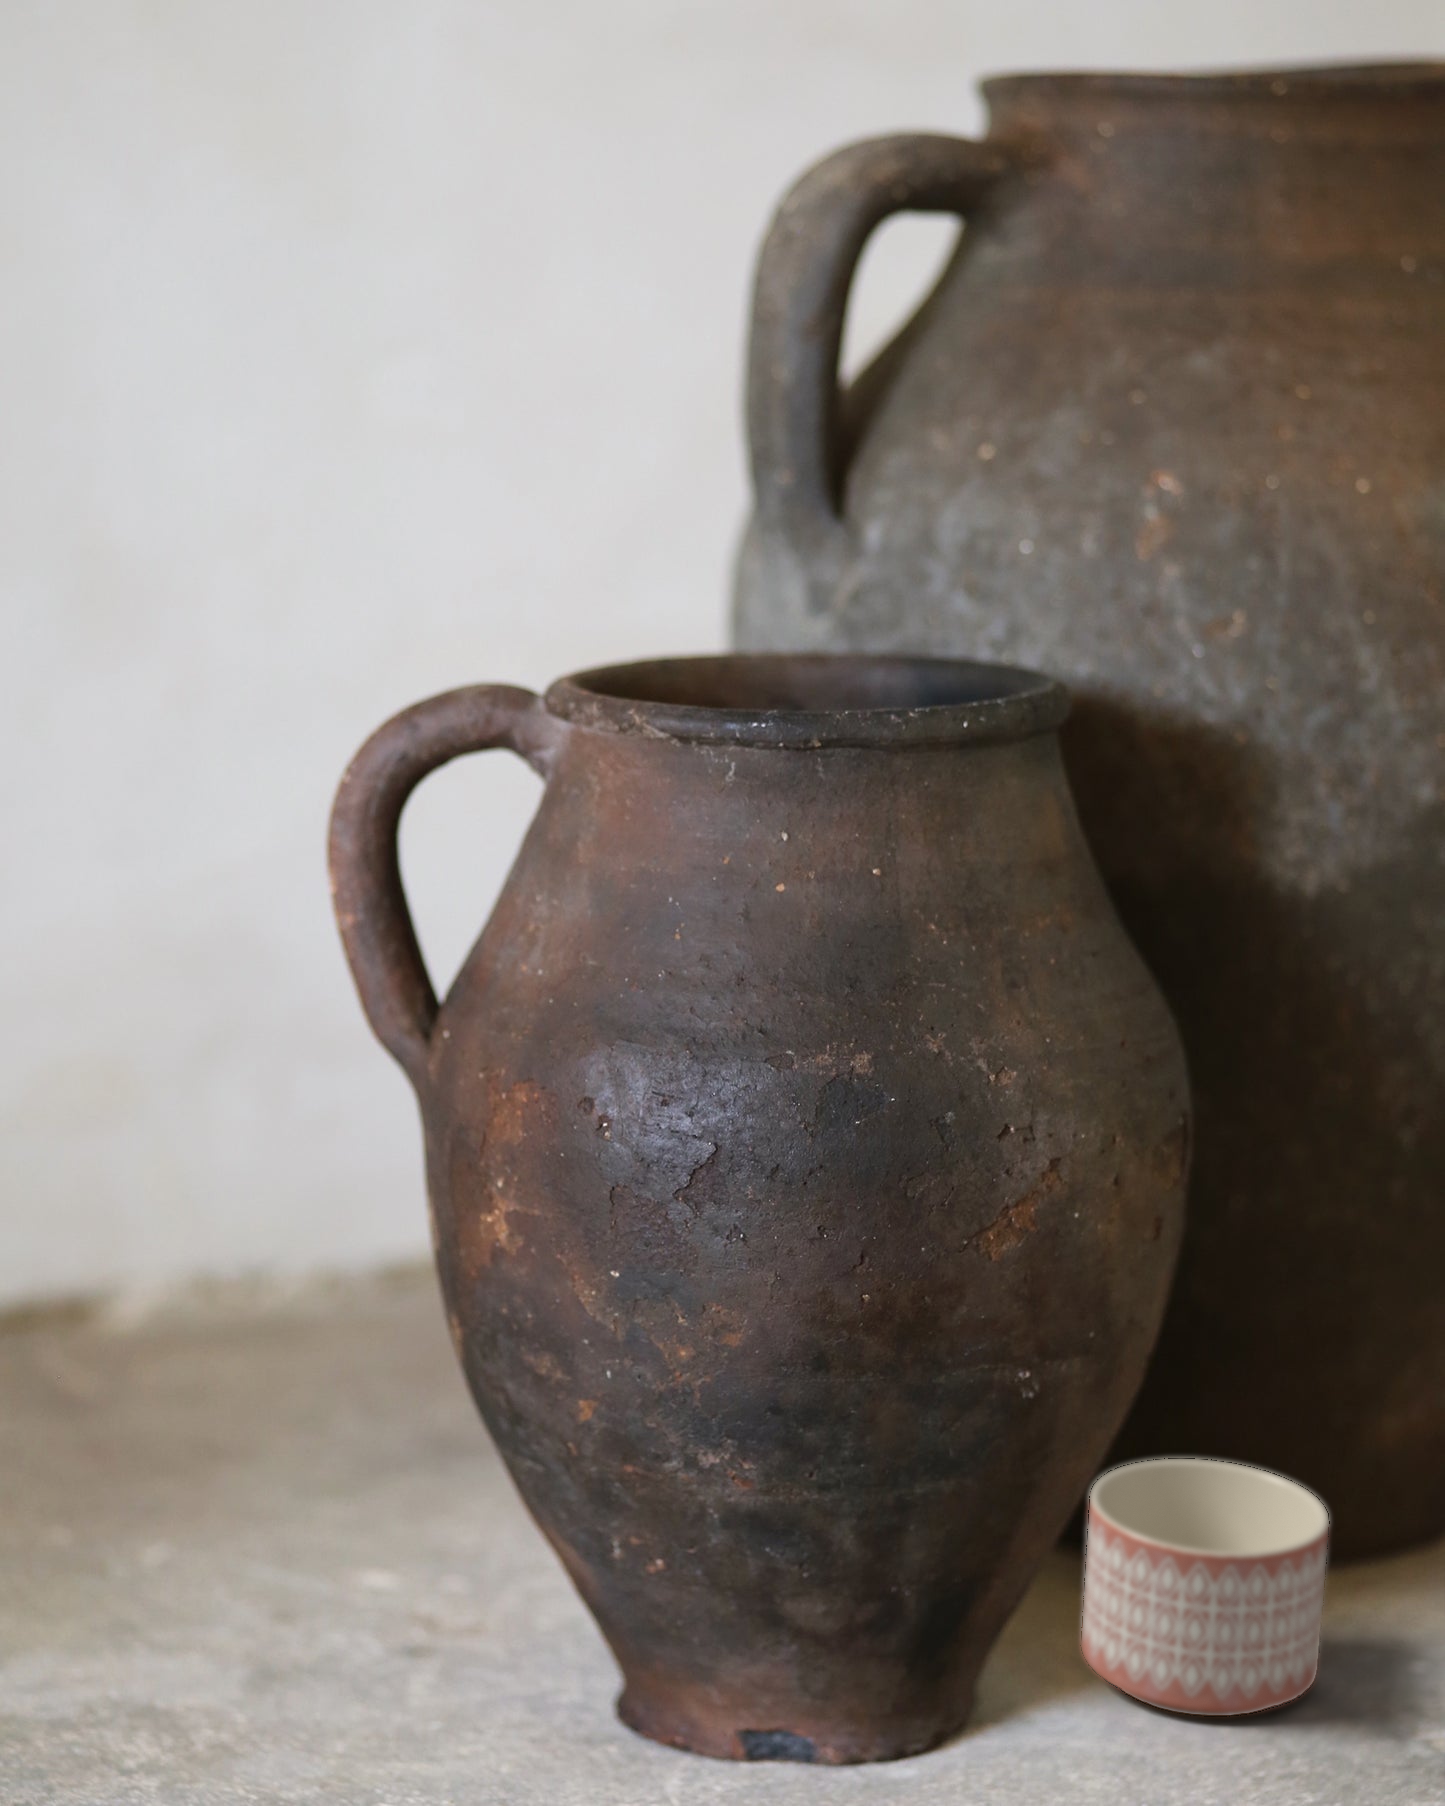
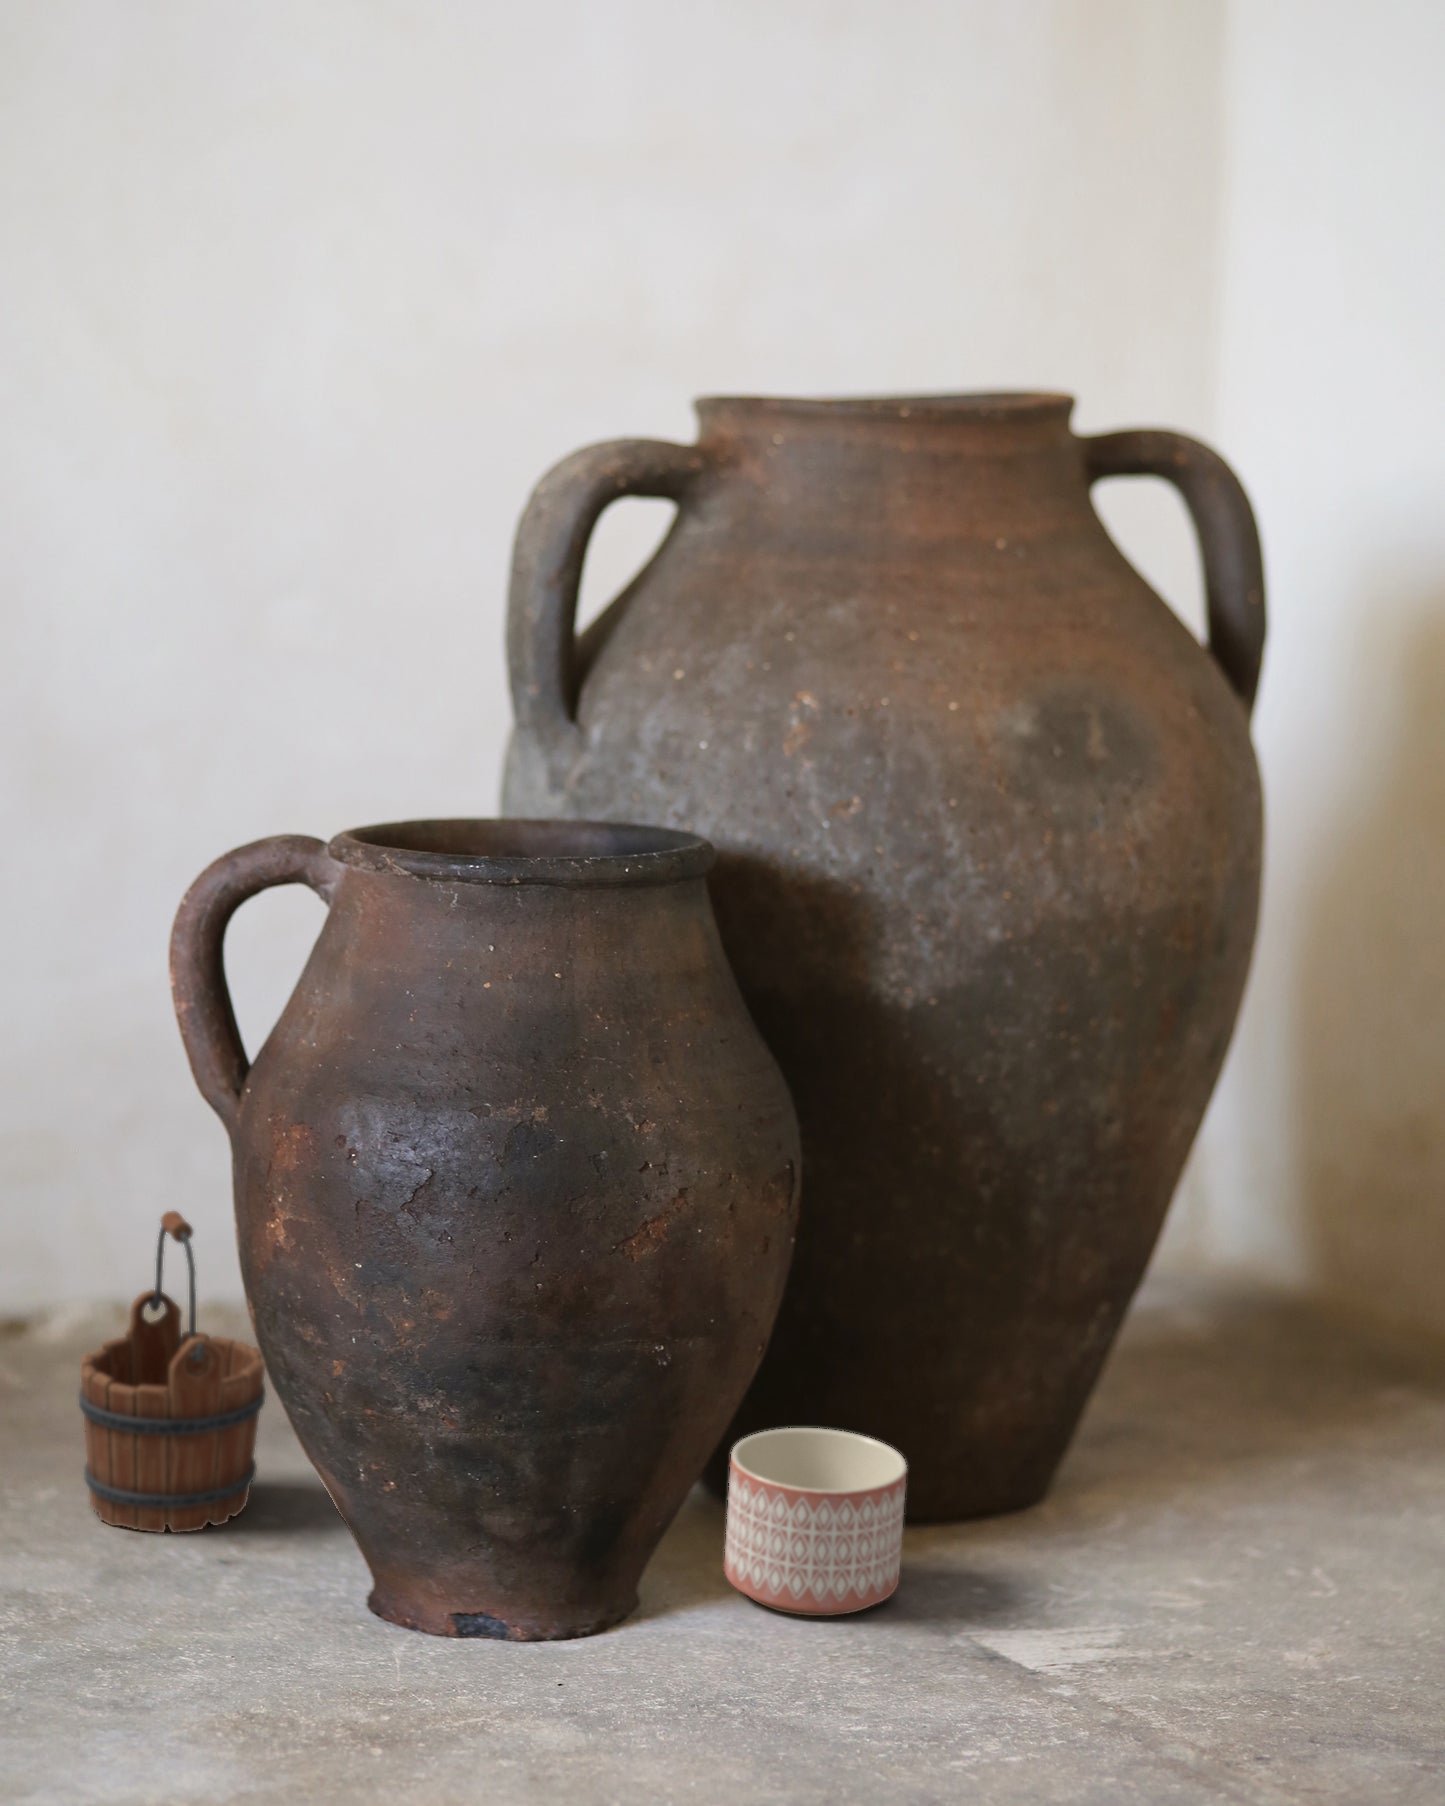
wooden bucket: none [219,1184,458,1605] -> present [79,1211,266,1533]

